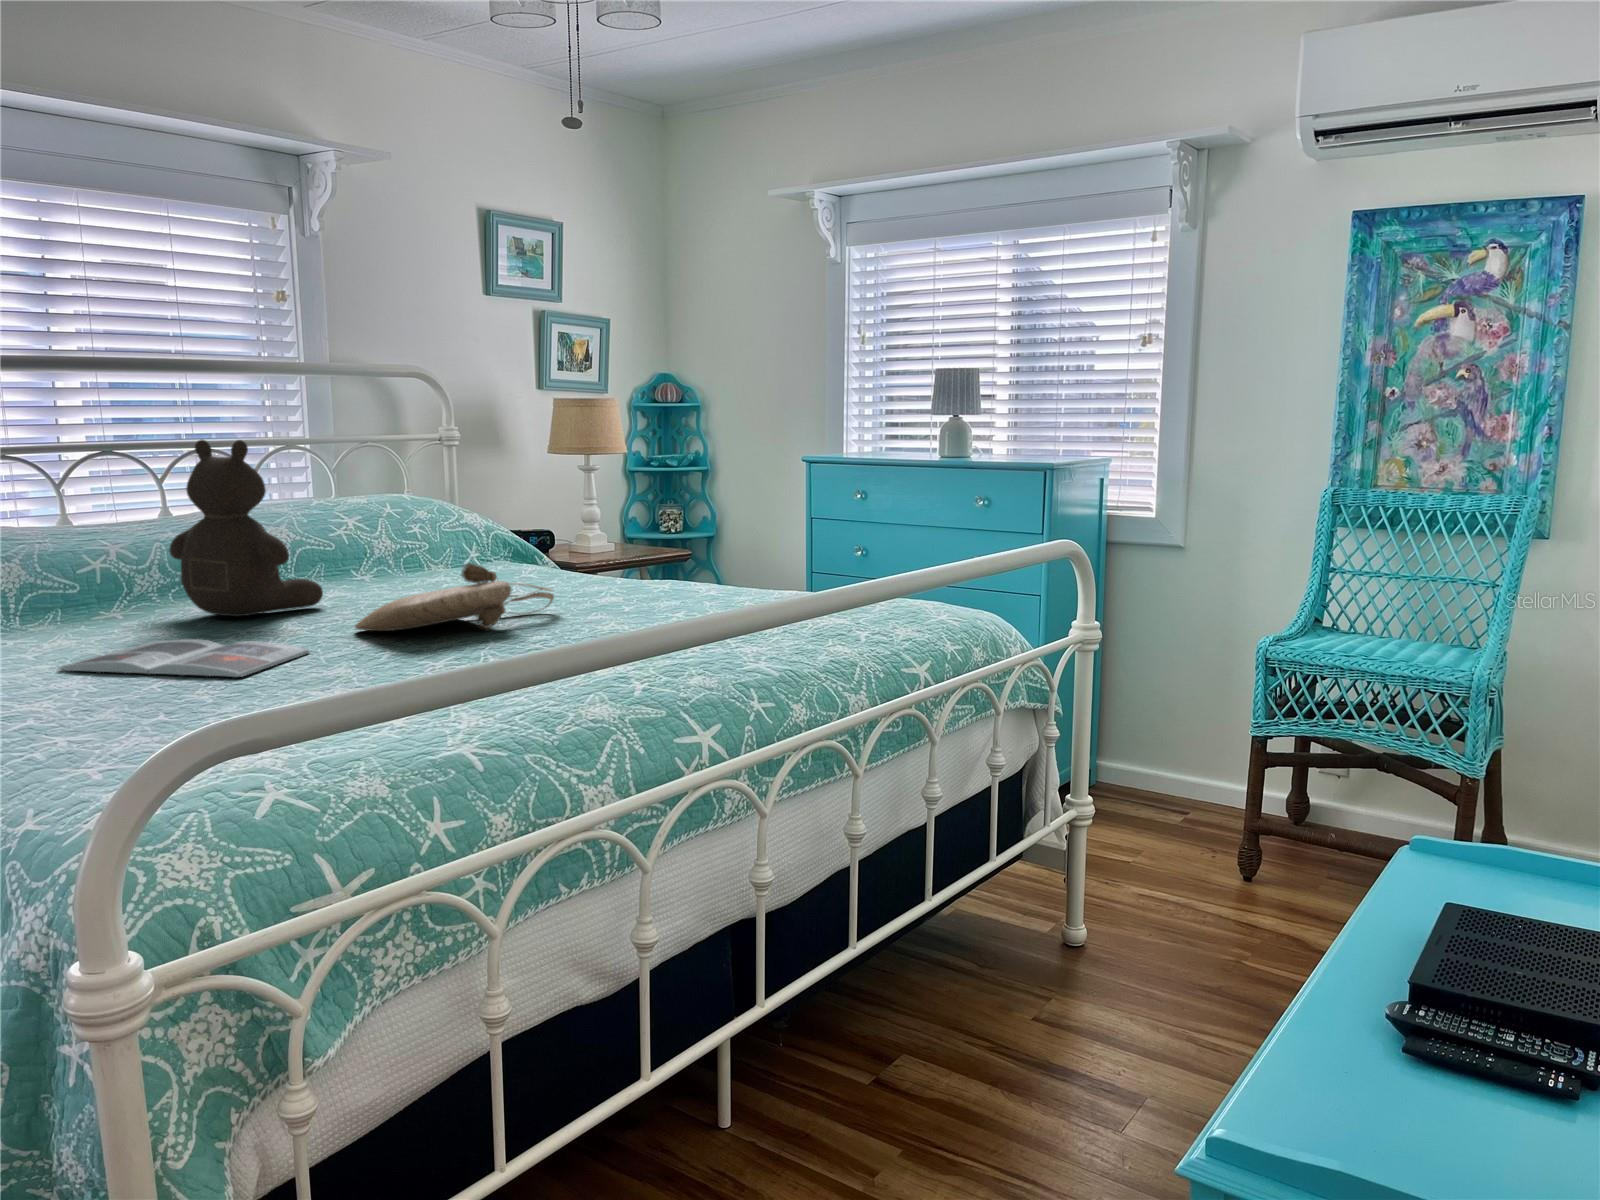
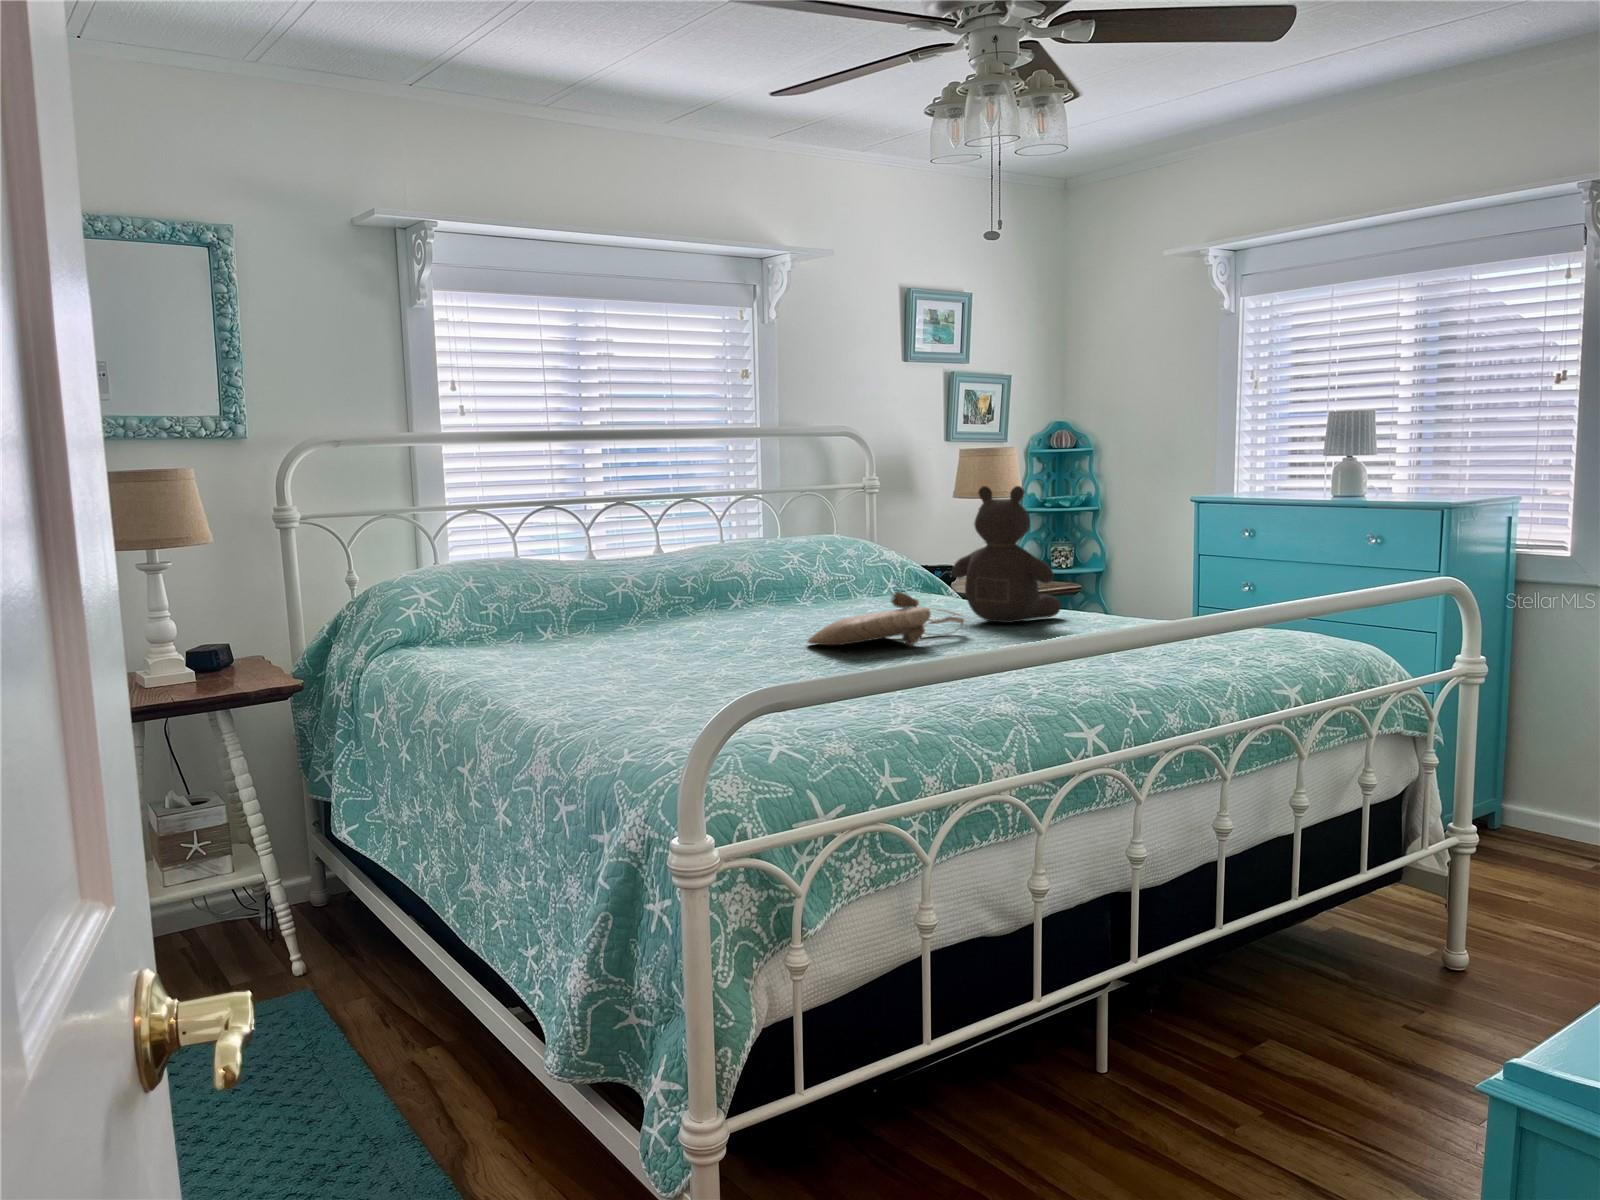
teddy bear: present [169,439,323,616] -> present [952,486,1061,623]
magazine: present [58,639,310,677] -> none [604,647,778,675]

